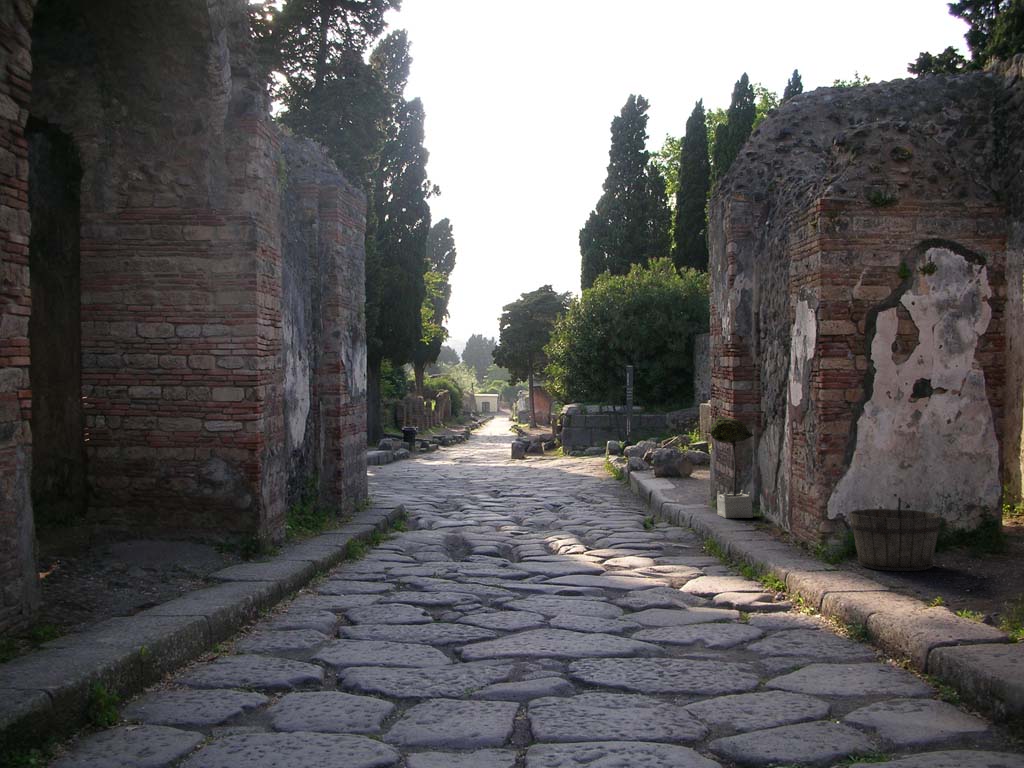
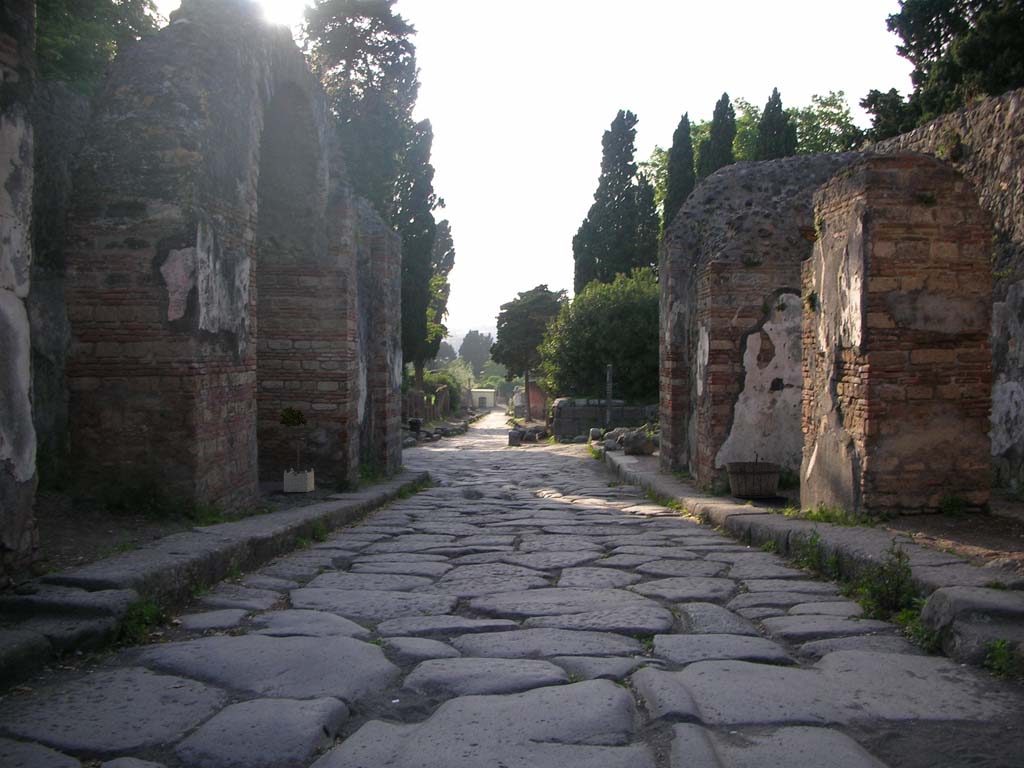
potted tree: present [710,415,754,518] -> present [280,407,314,492]

